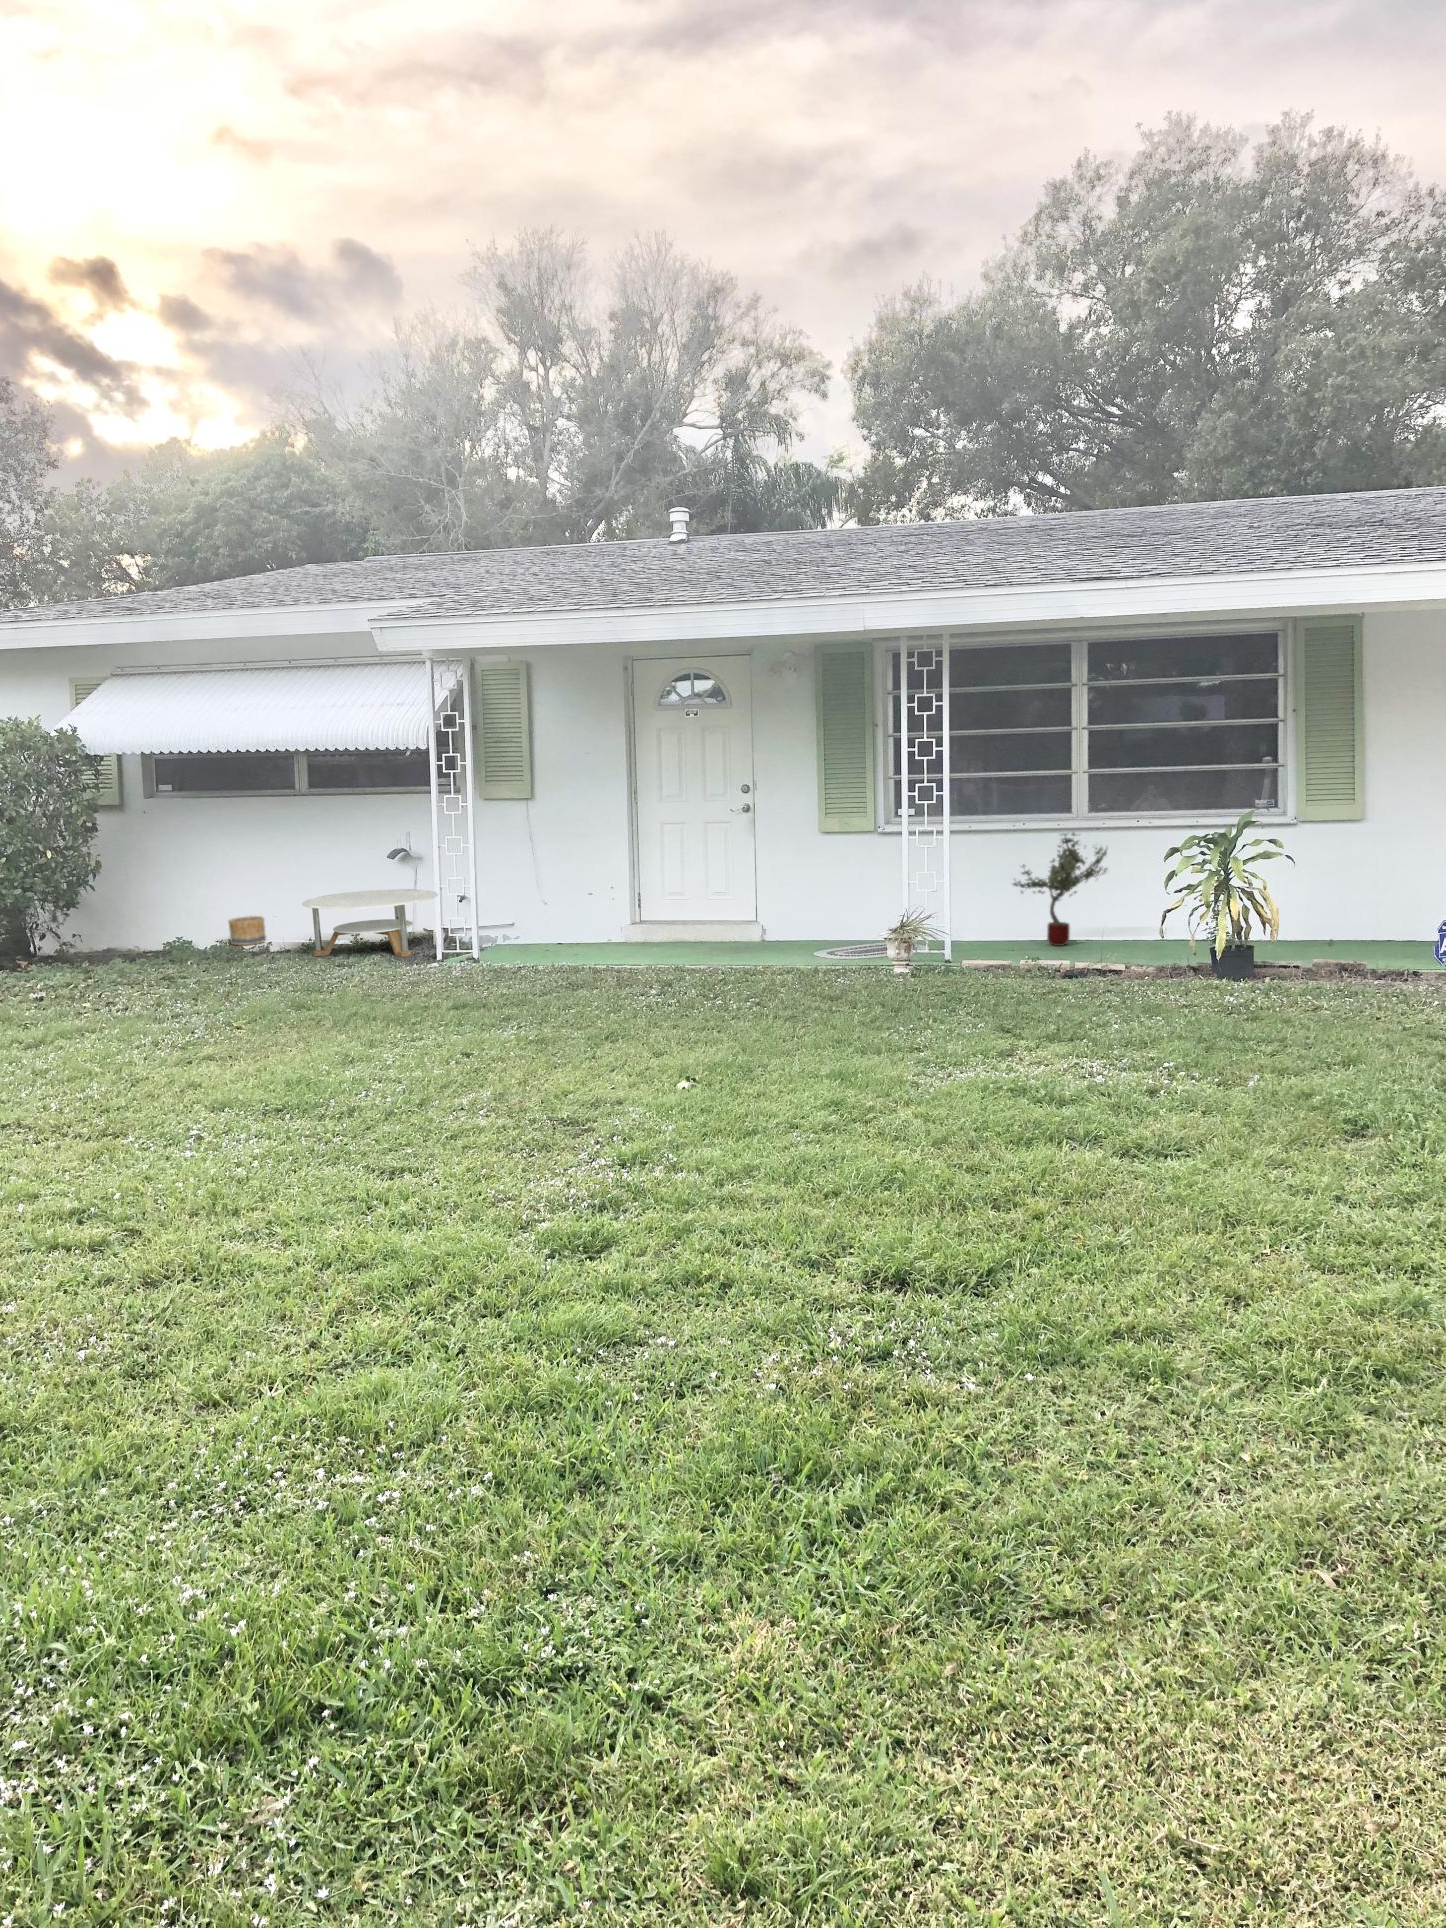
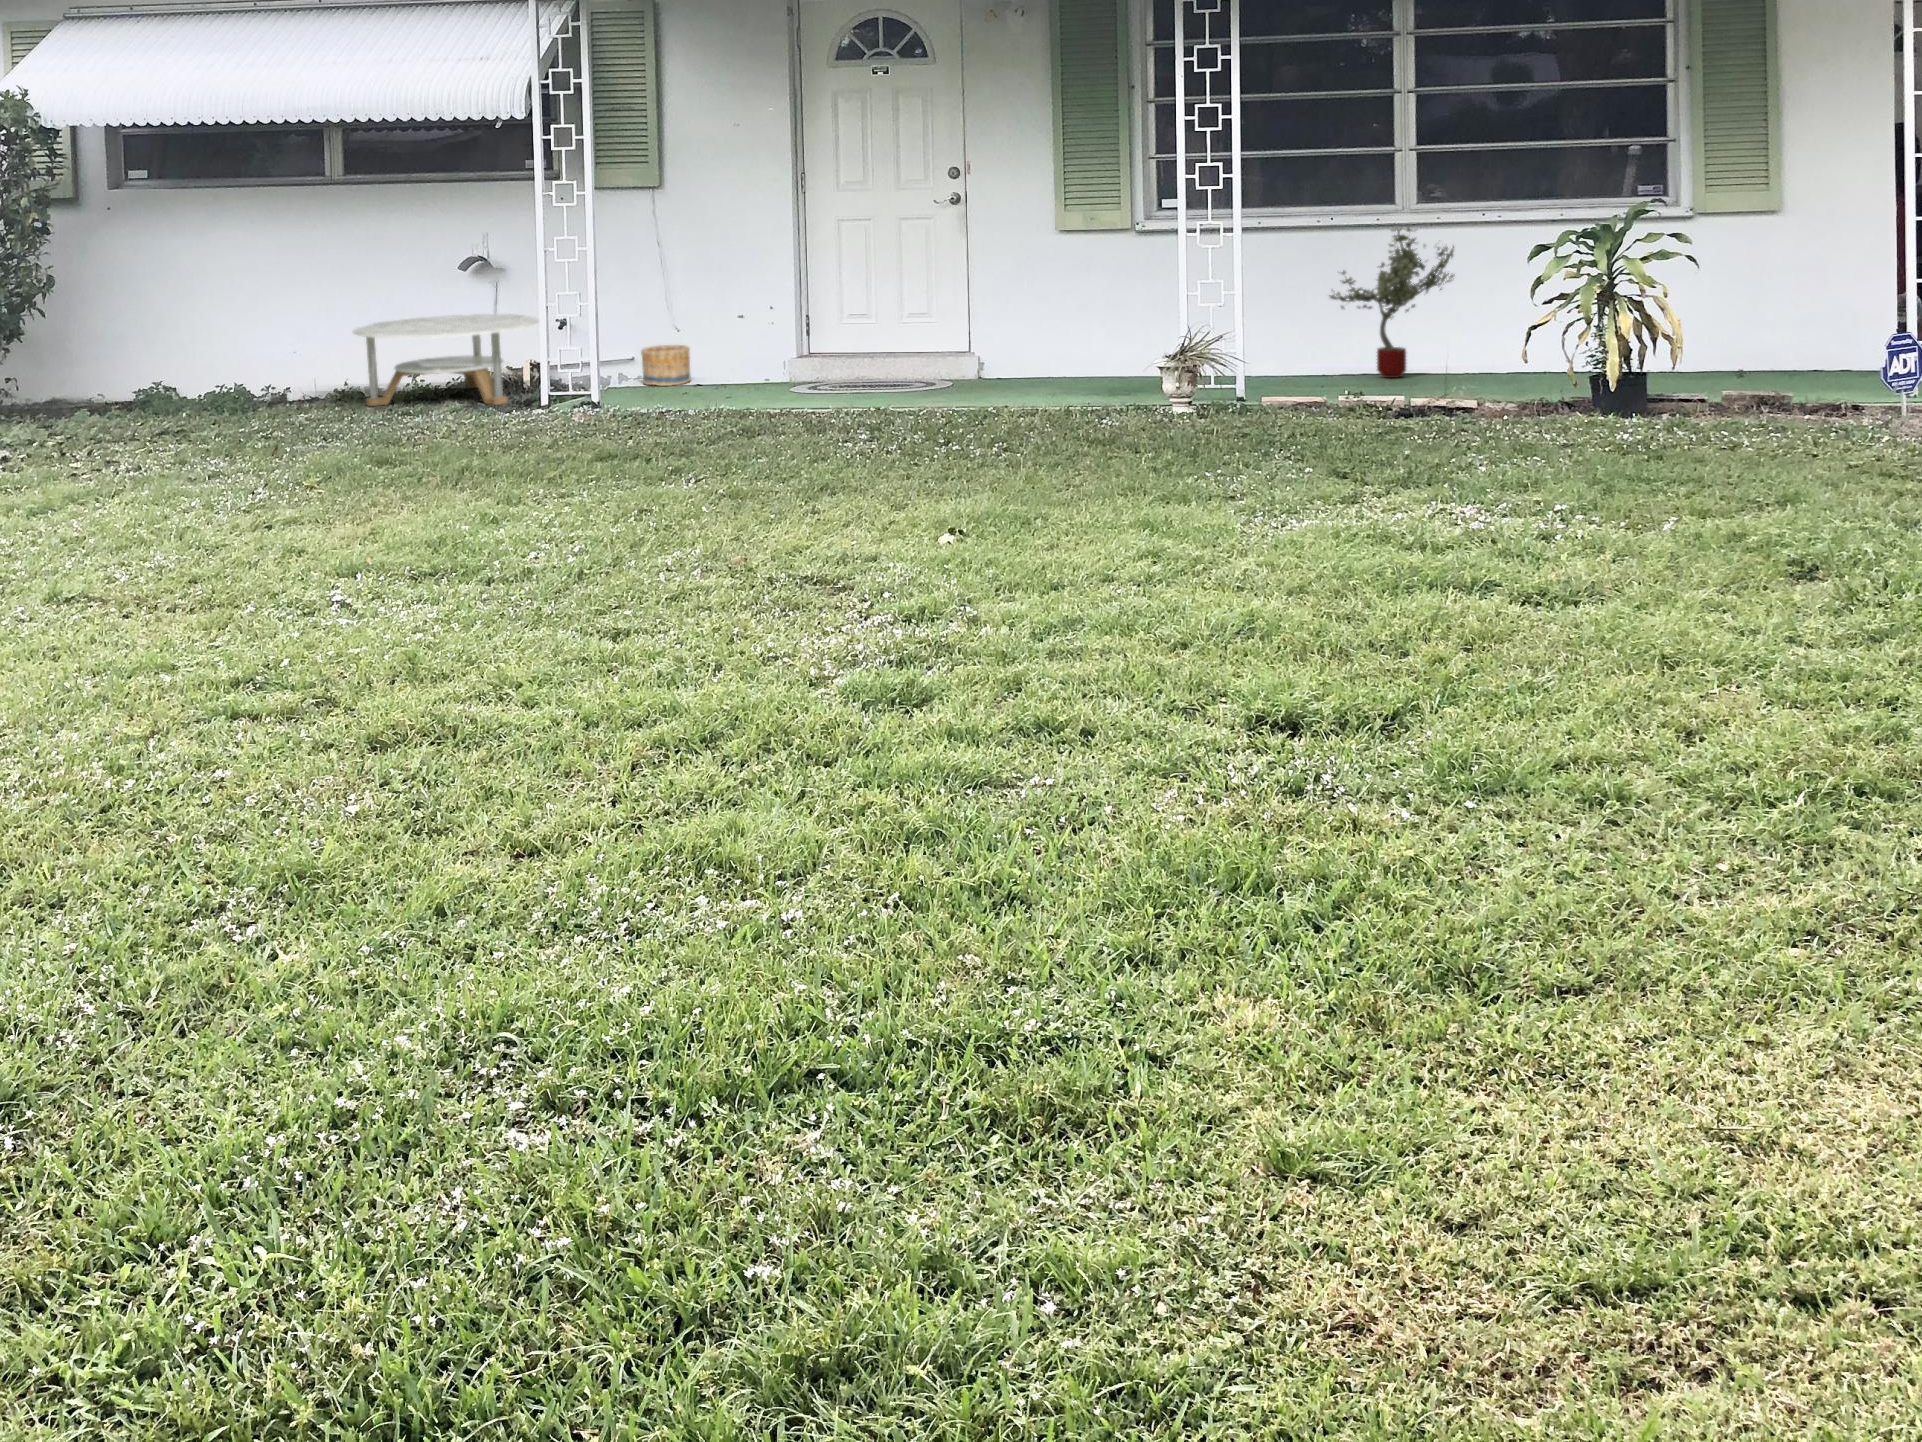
basket: present [229,916,266,945] -> present [641,345,690,386]

